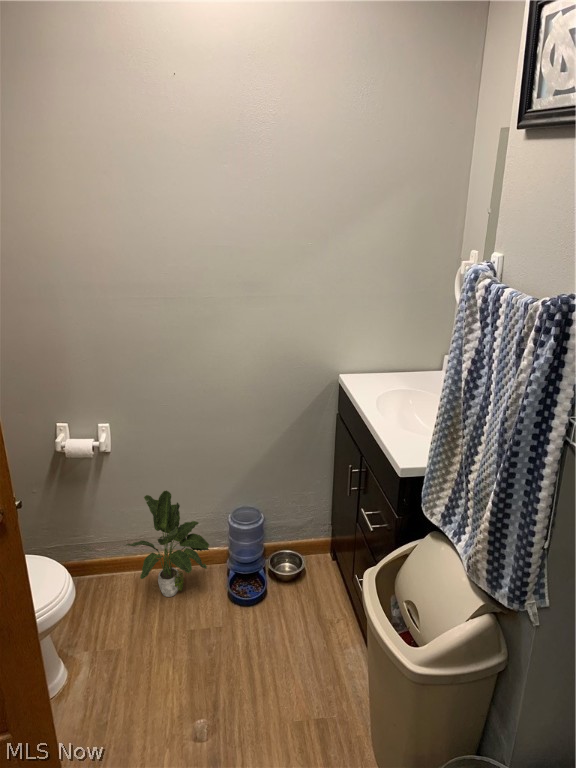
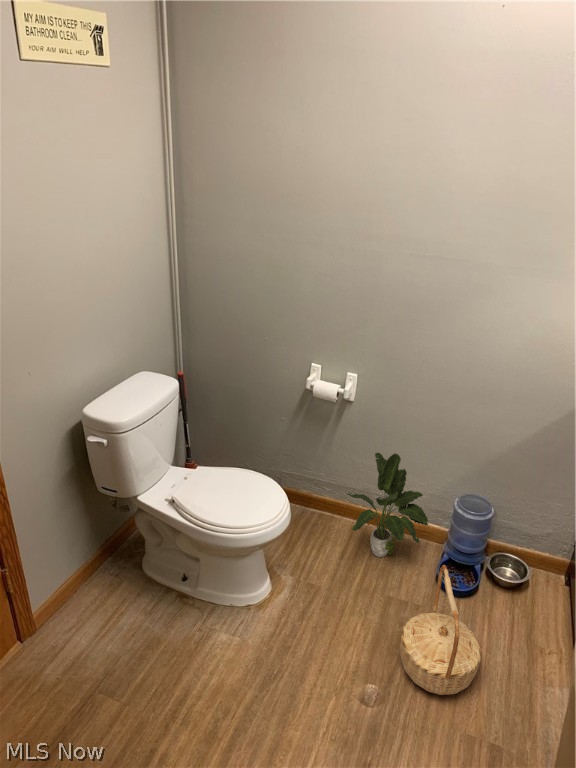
basket: none [215,578,289,700] -> present [400,565,481,695]

